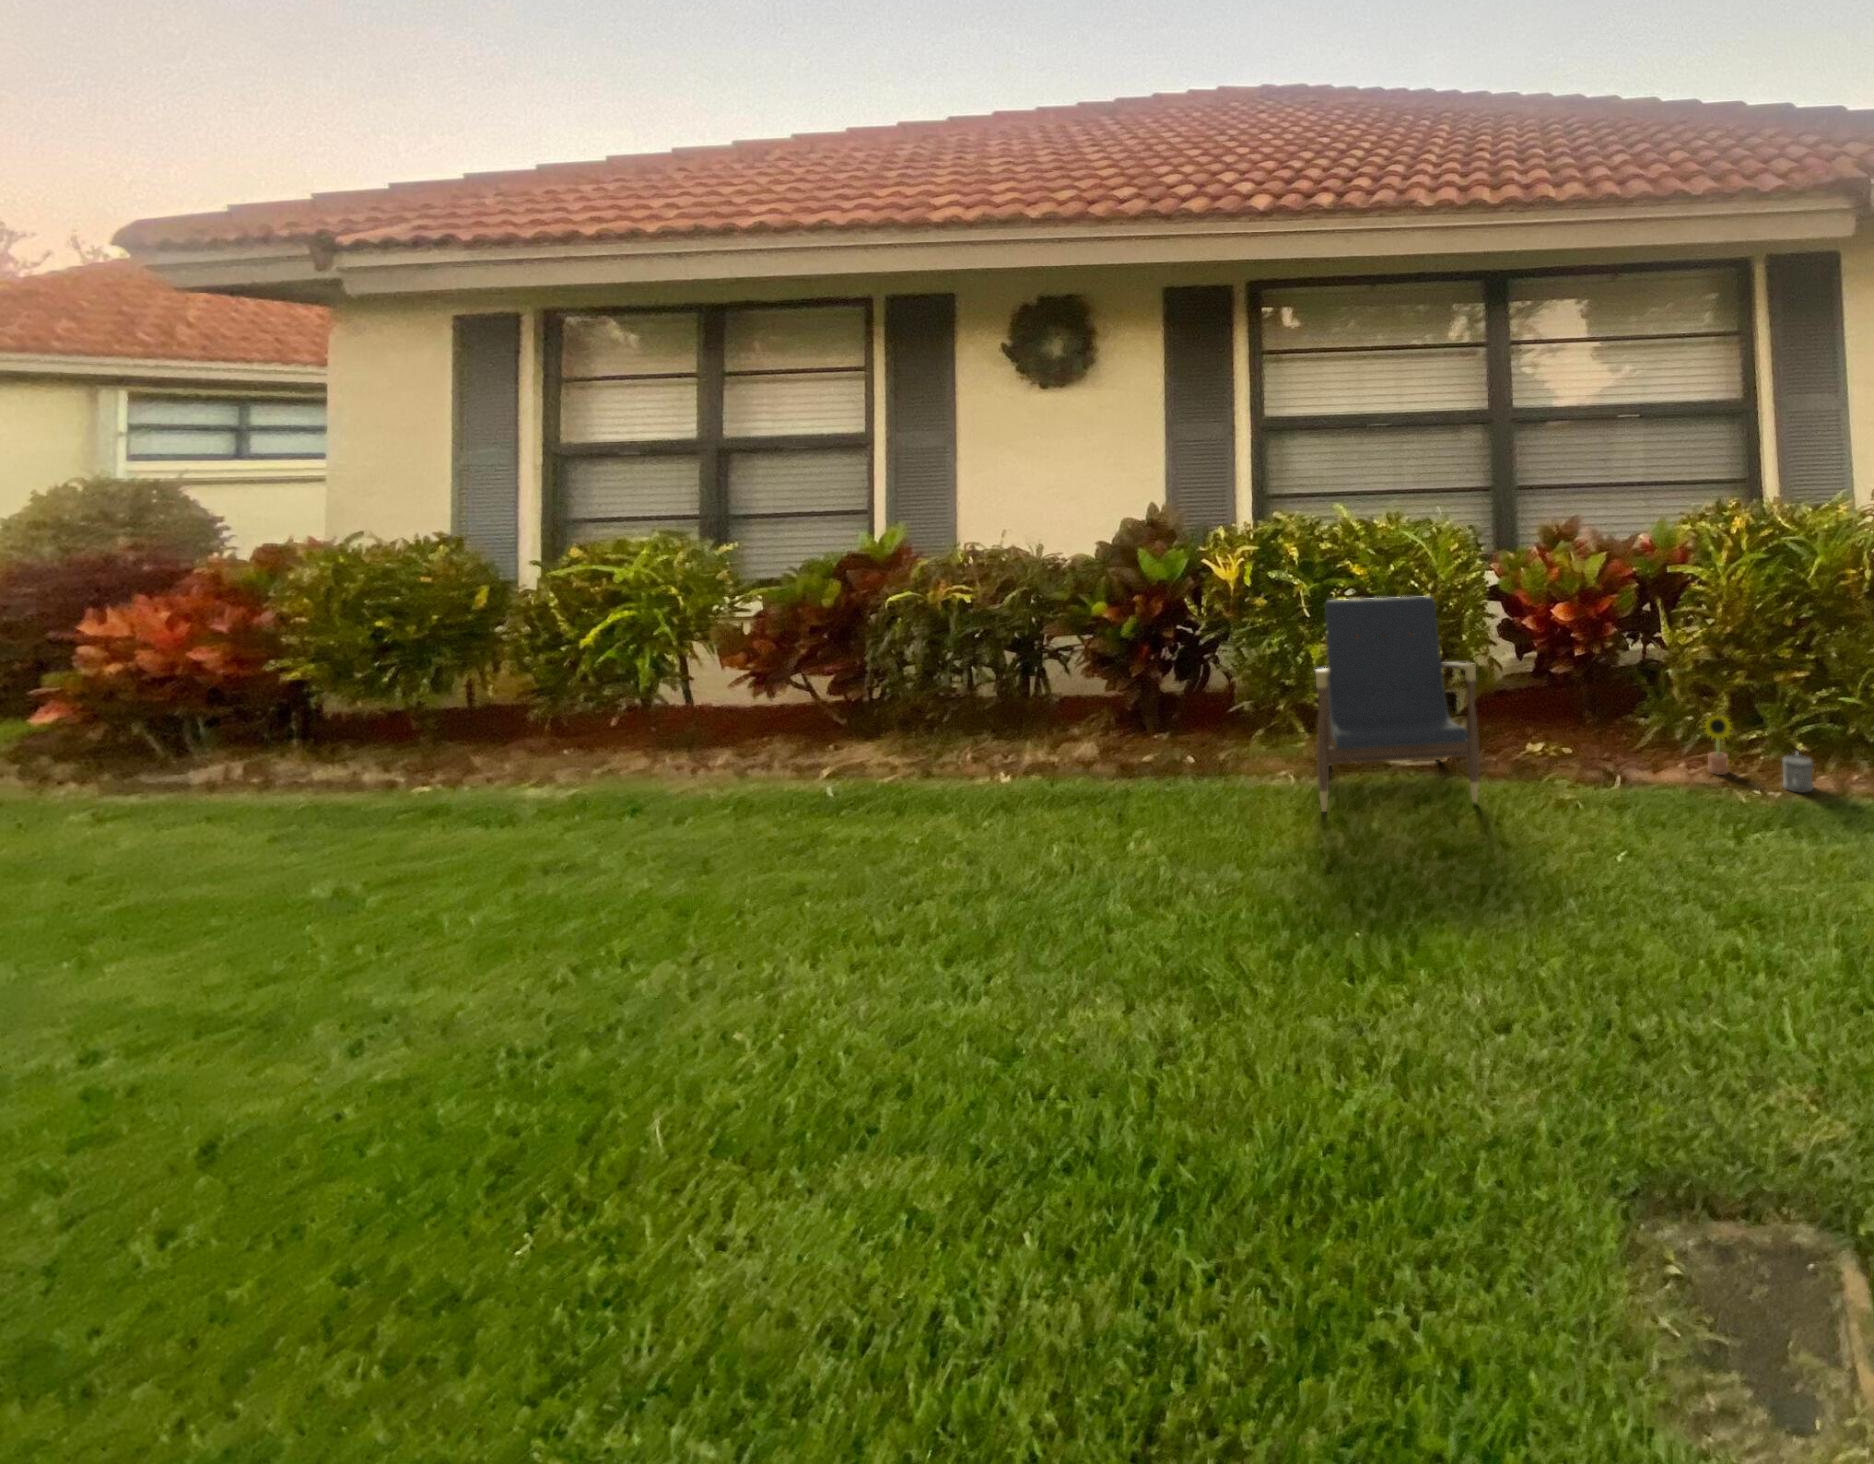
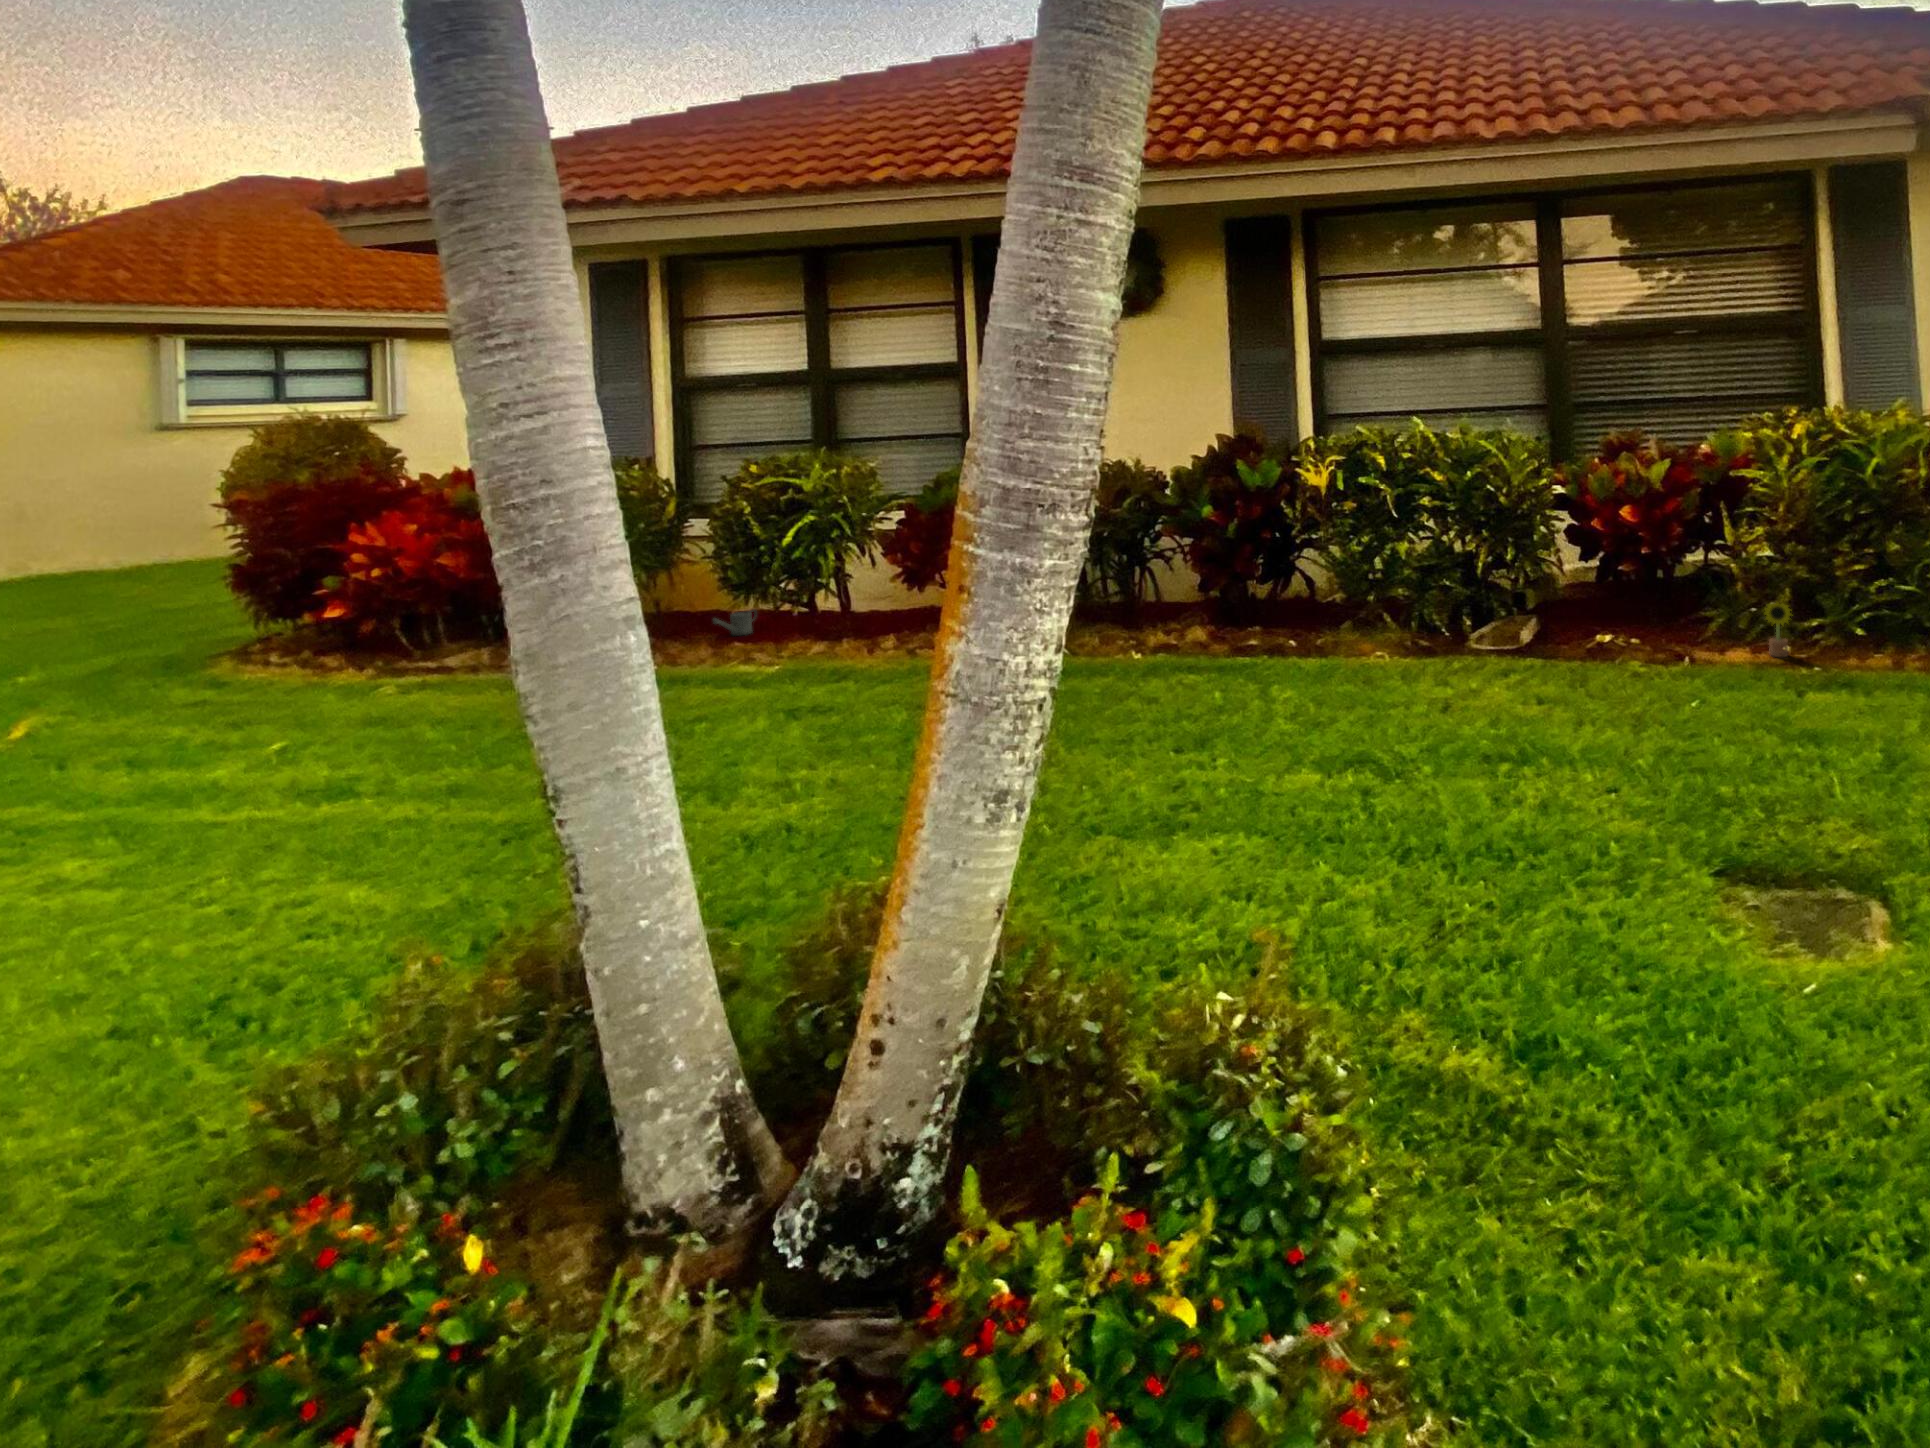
lounge chair: present [1315,596,1479,812] -> none [1409,499,1556,681]
watering can: present [1782,752,1813,793] -> present [713,610,757,636]

